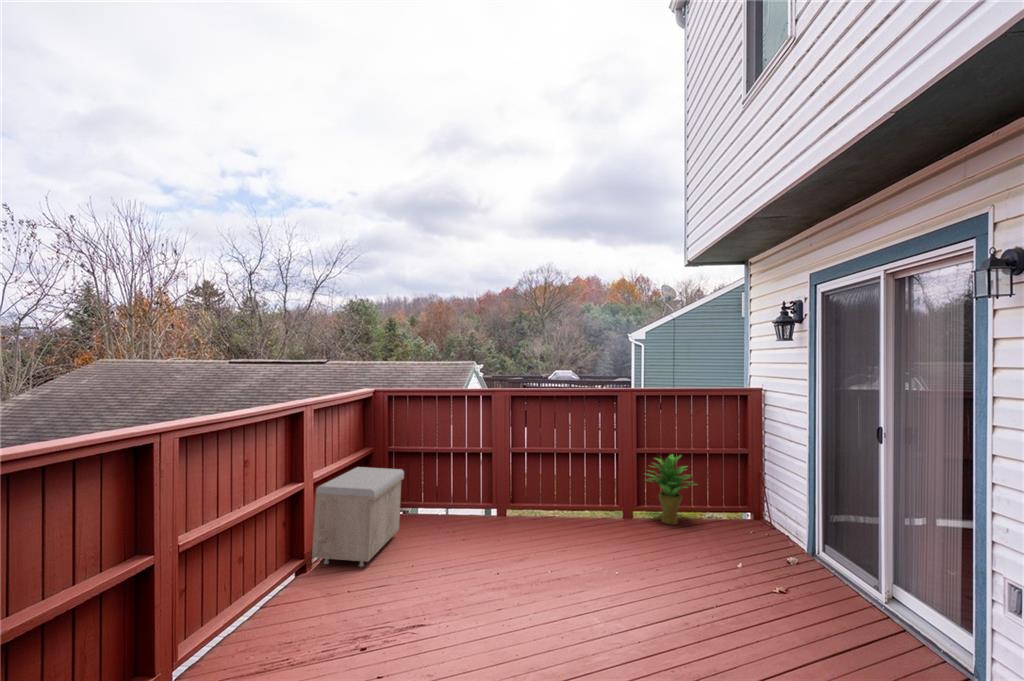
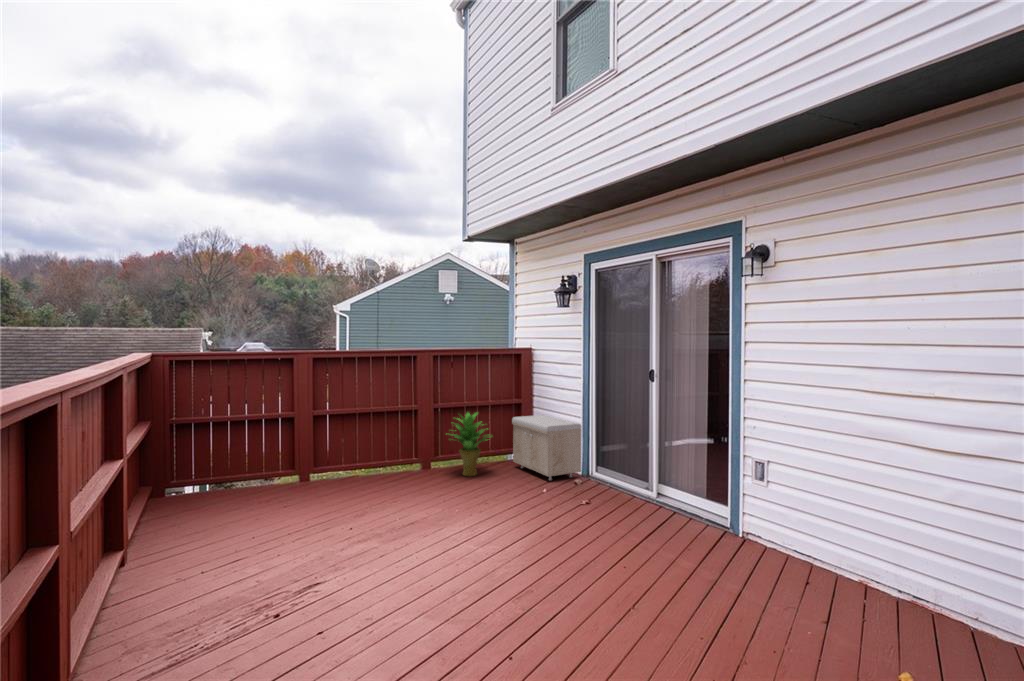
storage bench: present [312,467,404,567] -> present [512,415,581,480]

